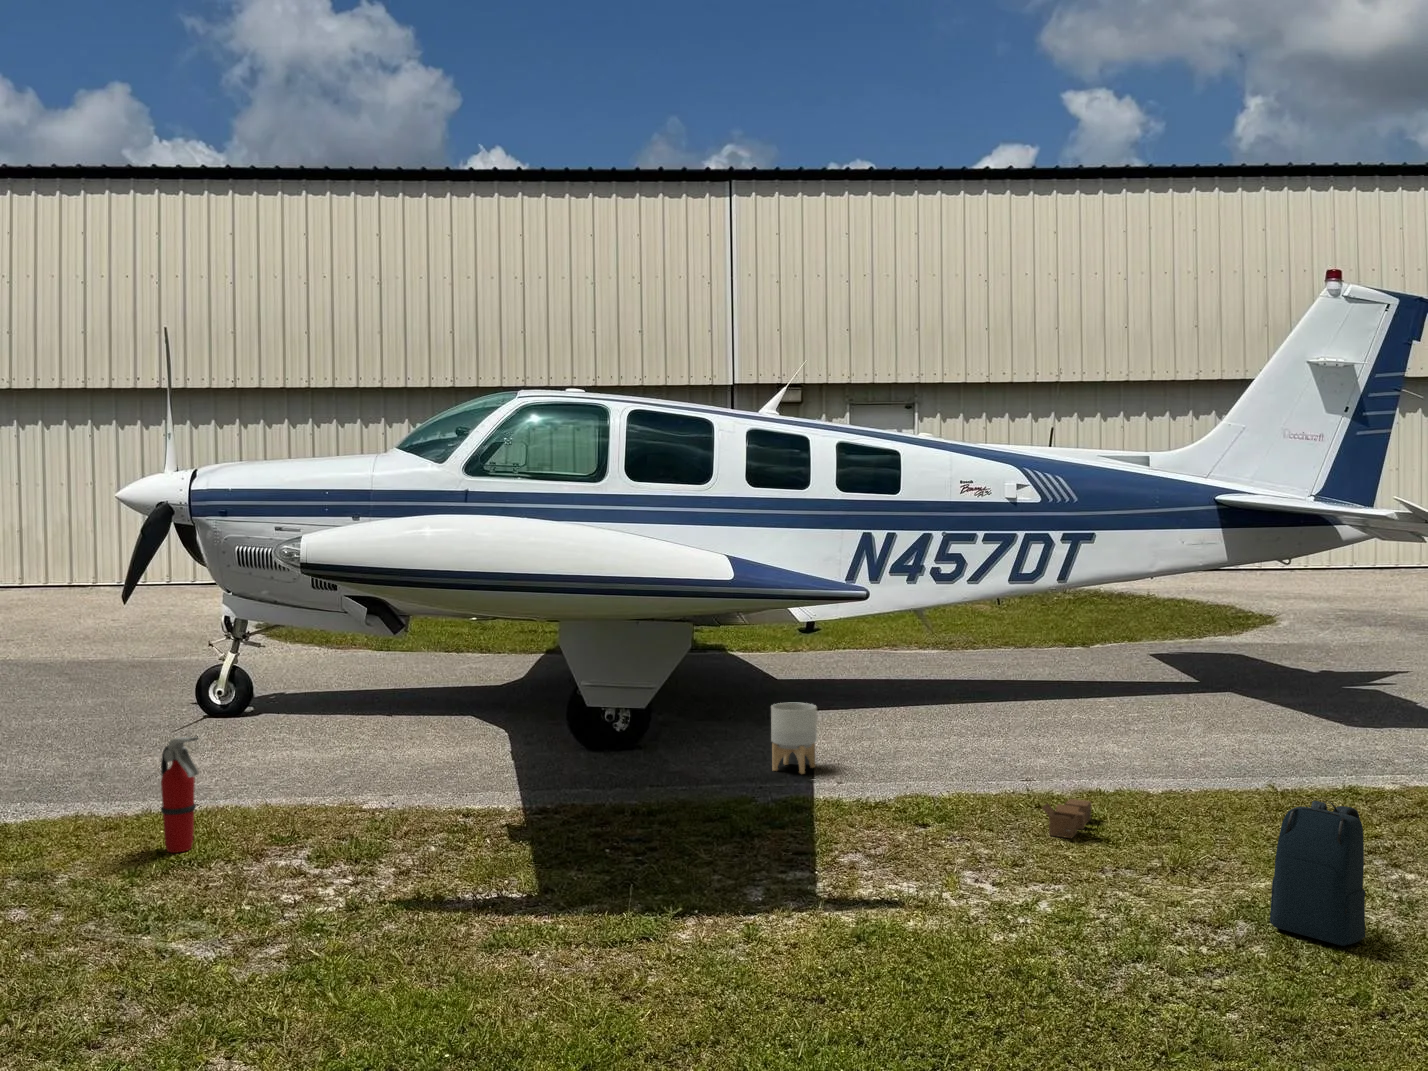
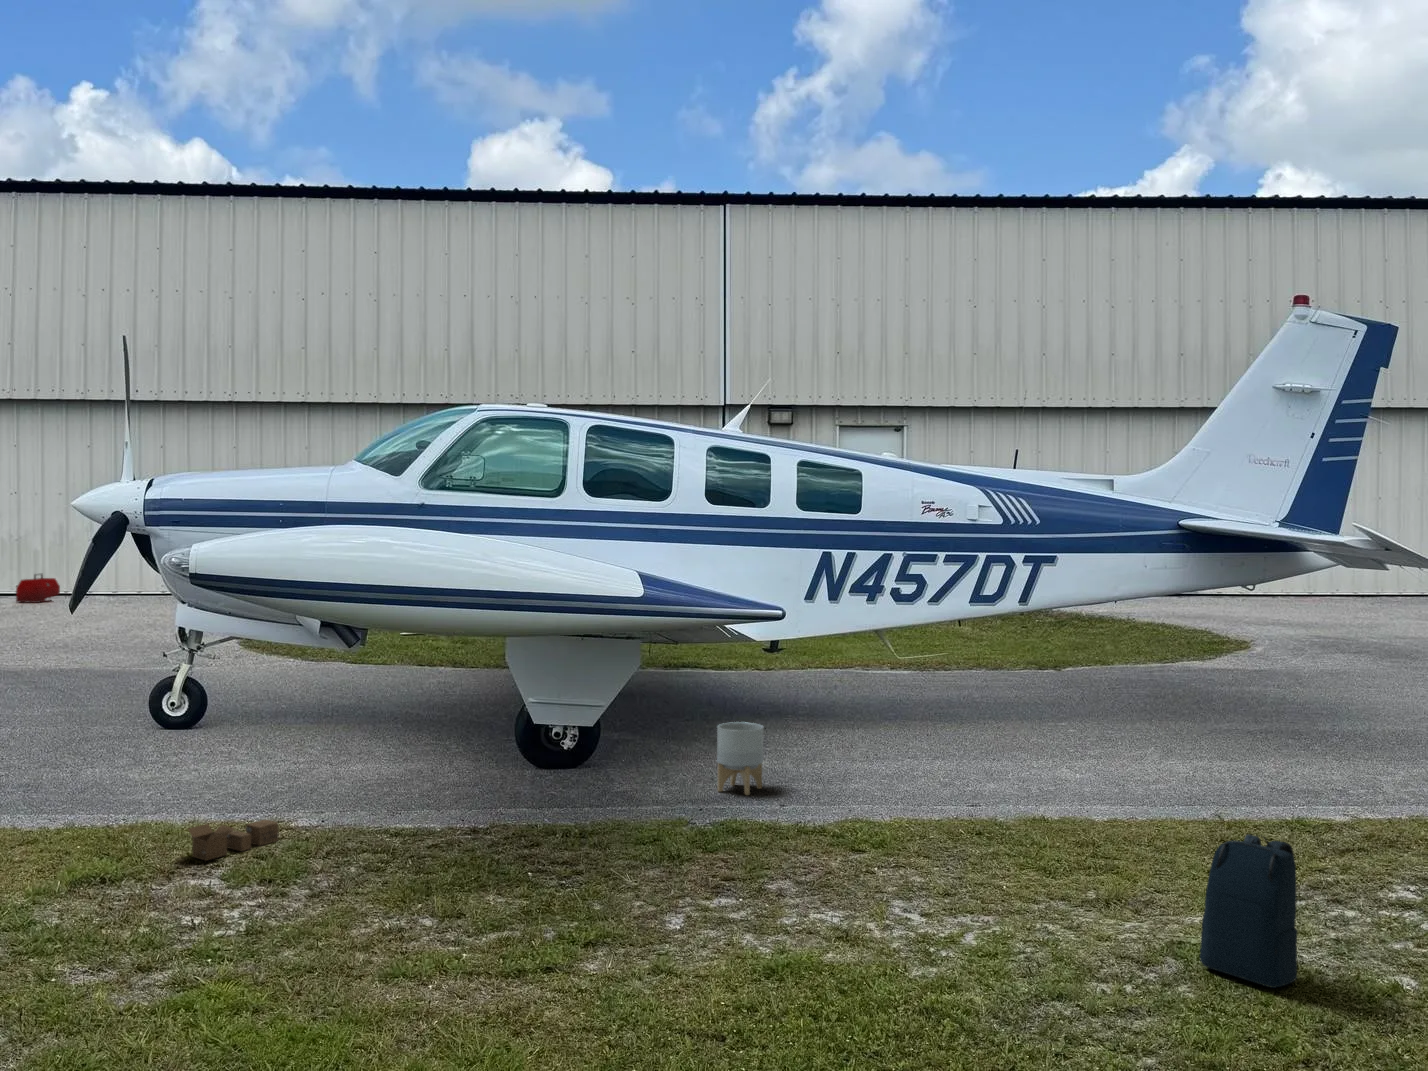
toolbox: none [18,564,62,594] -> present [16,574,60,603]
fire extinguisher: present [161,737,199,853] -> none [76,750,116,868]
cardboard box: present [1042,799,1091,838] -> present [188,820,278,860]

